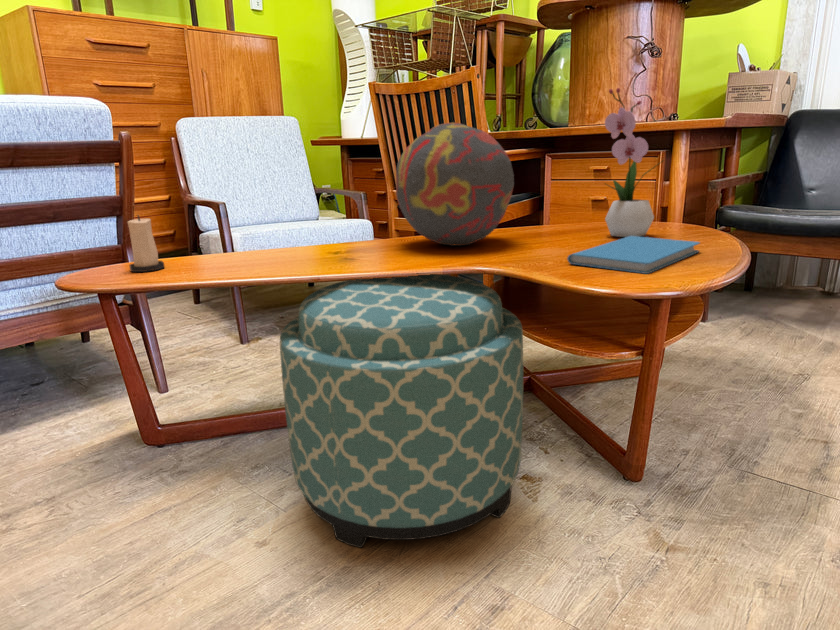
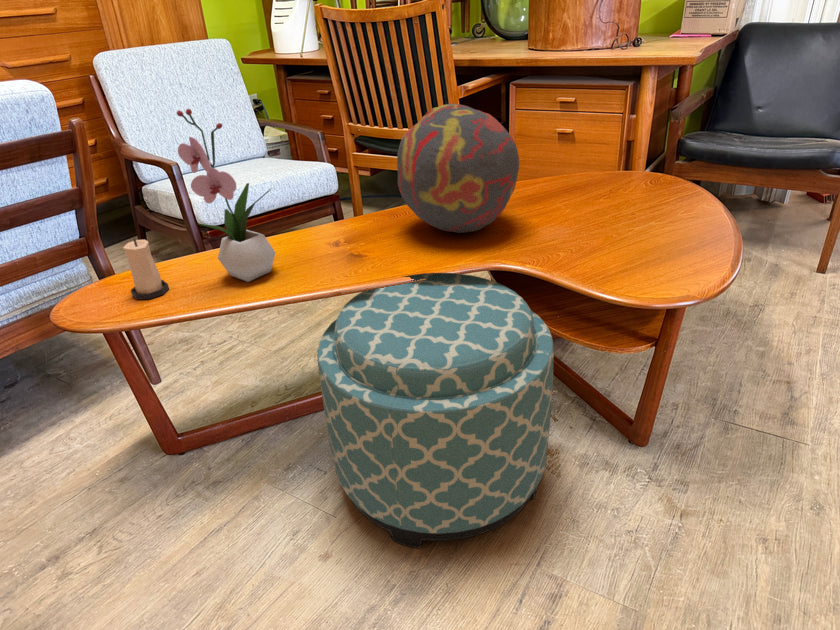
flower arrangement: present [605,88,655,237] -> present [177,109,275,282]
book: present [567,236,700,274] -> none [588,217,702,281]

